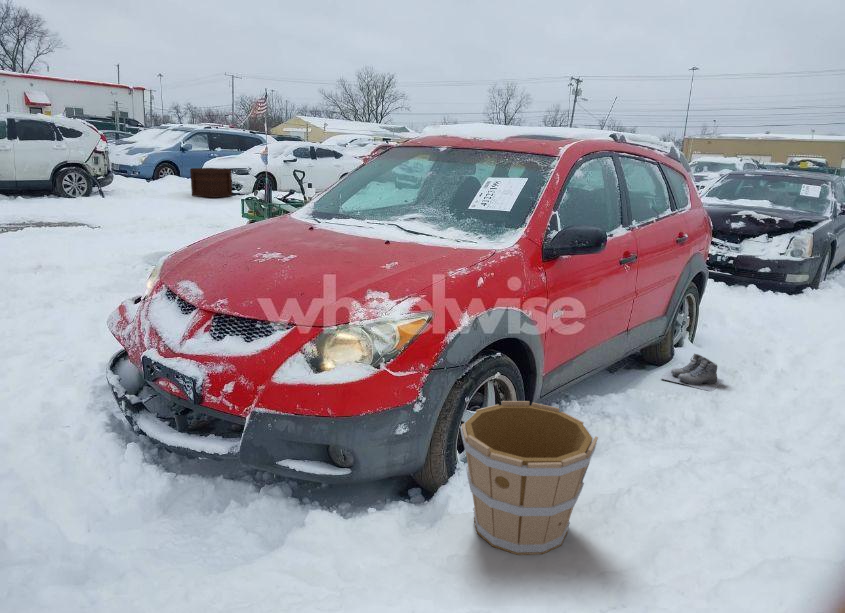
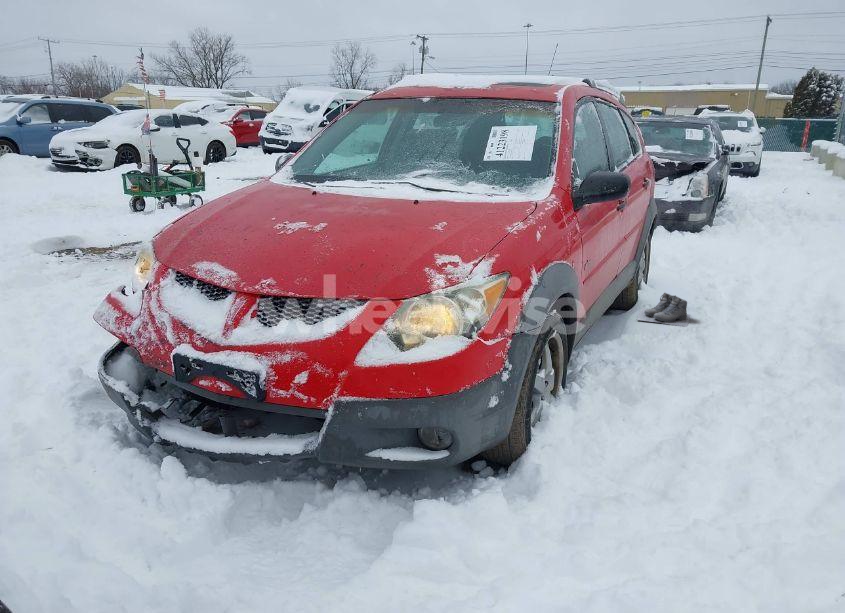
wooden crate: present [190,168,232,198] -> none [34,141,90,176]
wooden bucket: present [460,401,598,555] -> none [543,353,687,505]

